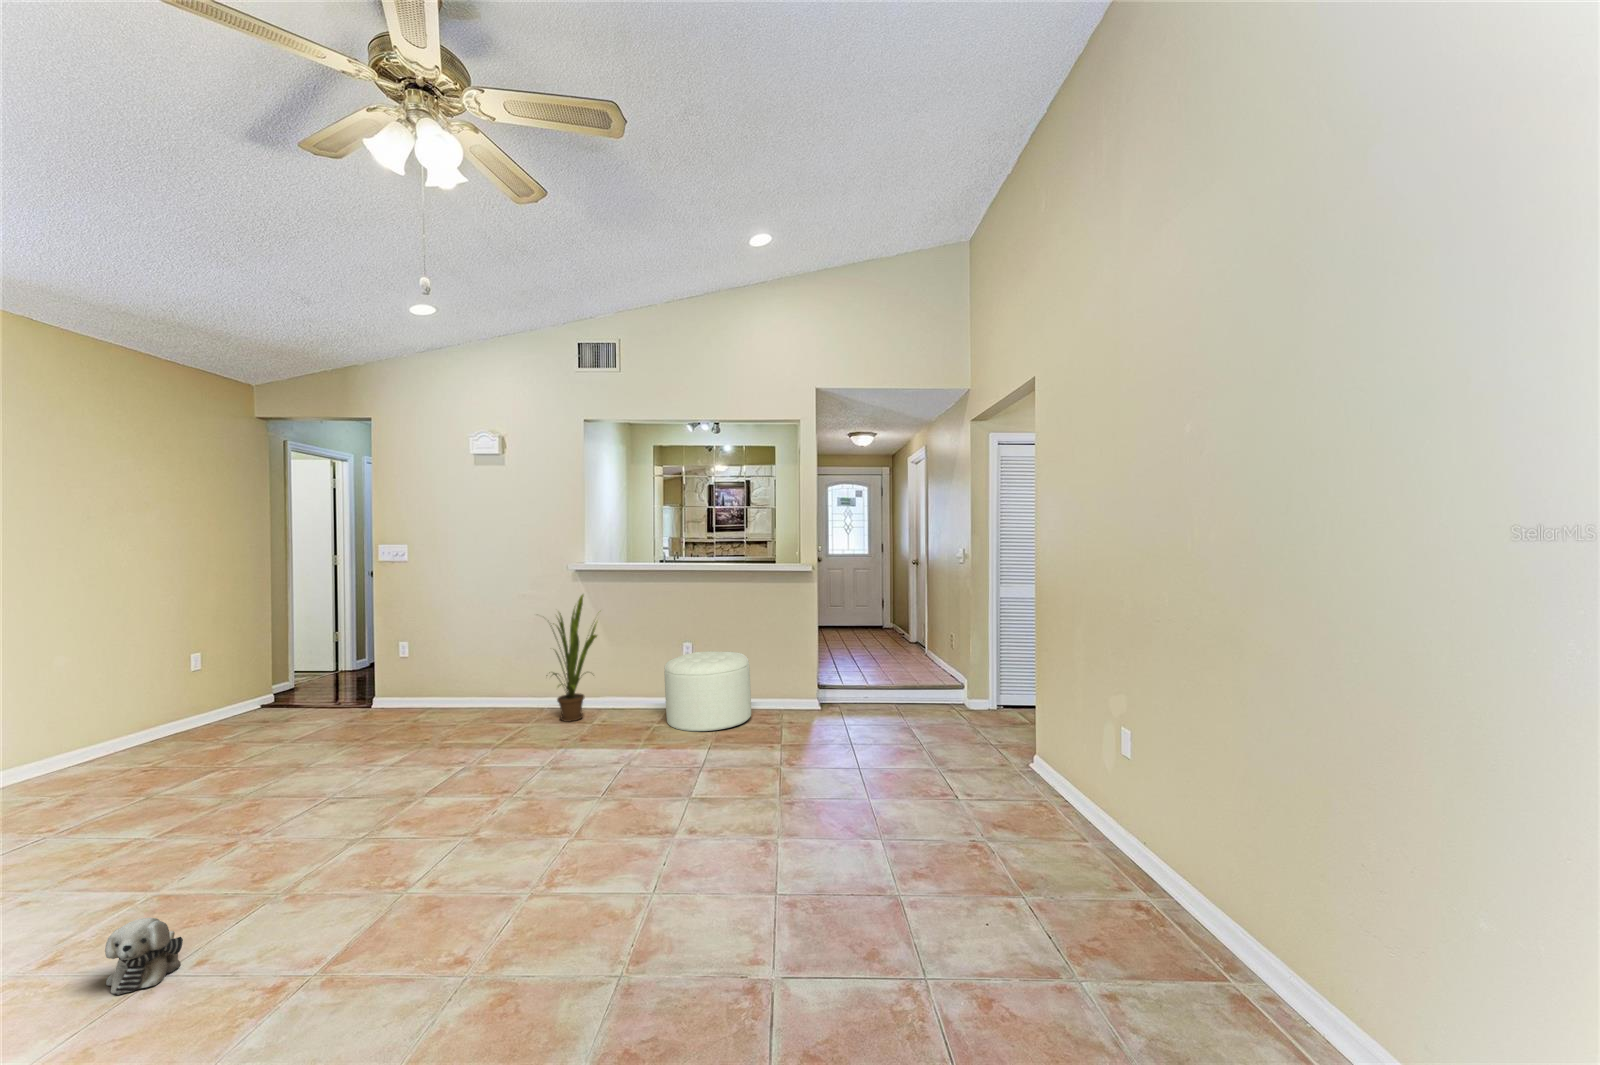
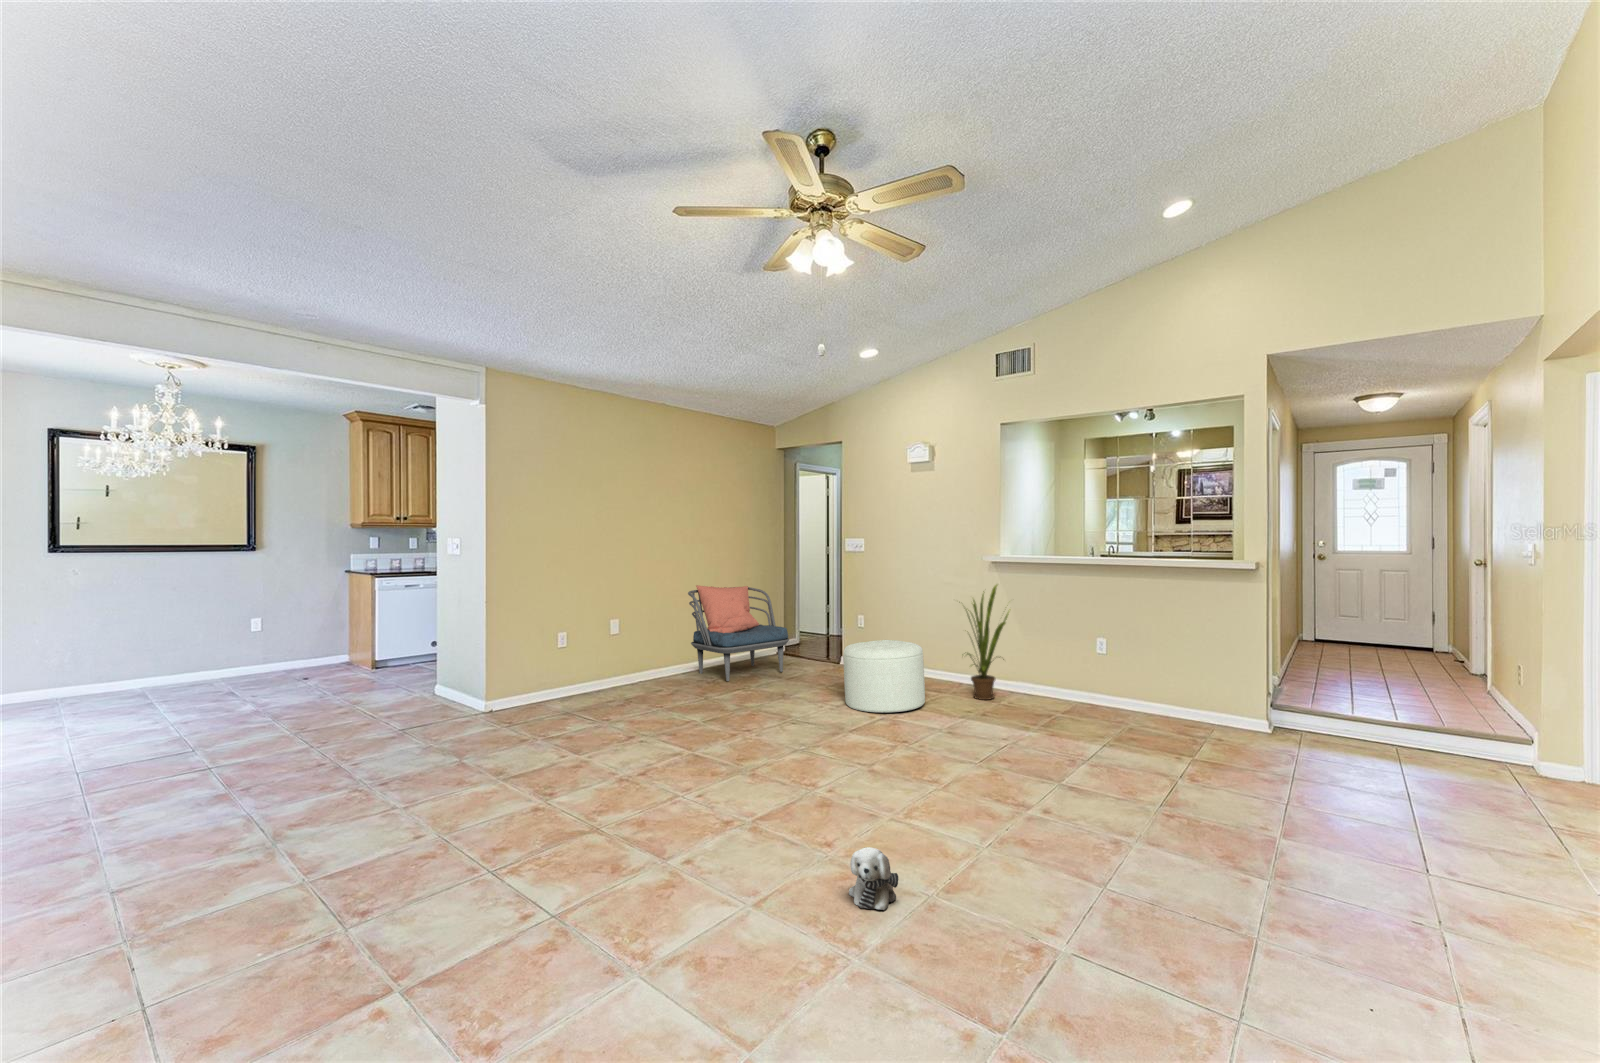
armchair: none [89,616,293,762] -> present [688,585,789,681]
ottoman: present [664,651,751,731] -> present [843,640,925,713]
plush toy: present [105,918,183,995] -> present [849,847,899,910]

